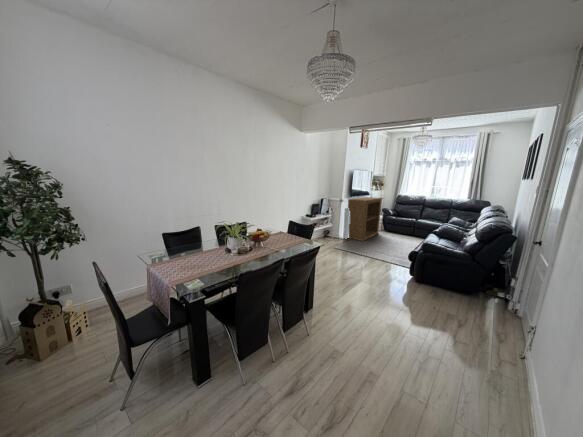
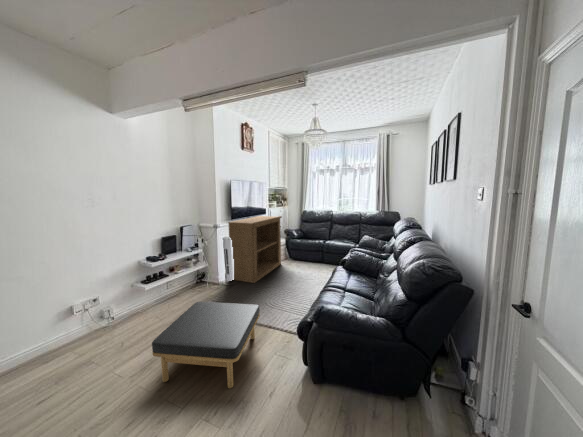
ottoman: none [333,240,380,277] -> present [152,302,260,388]

